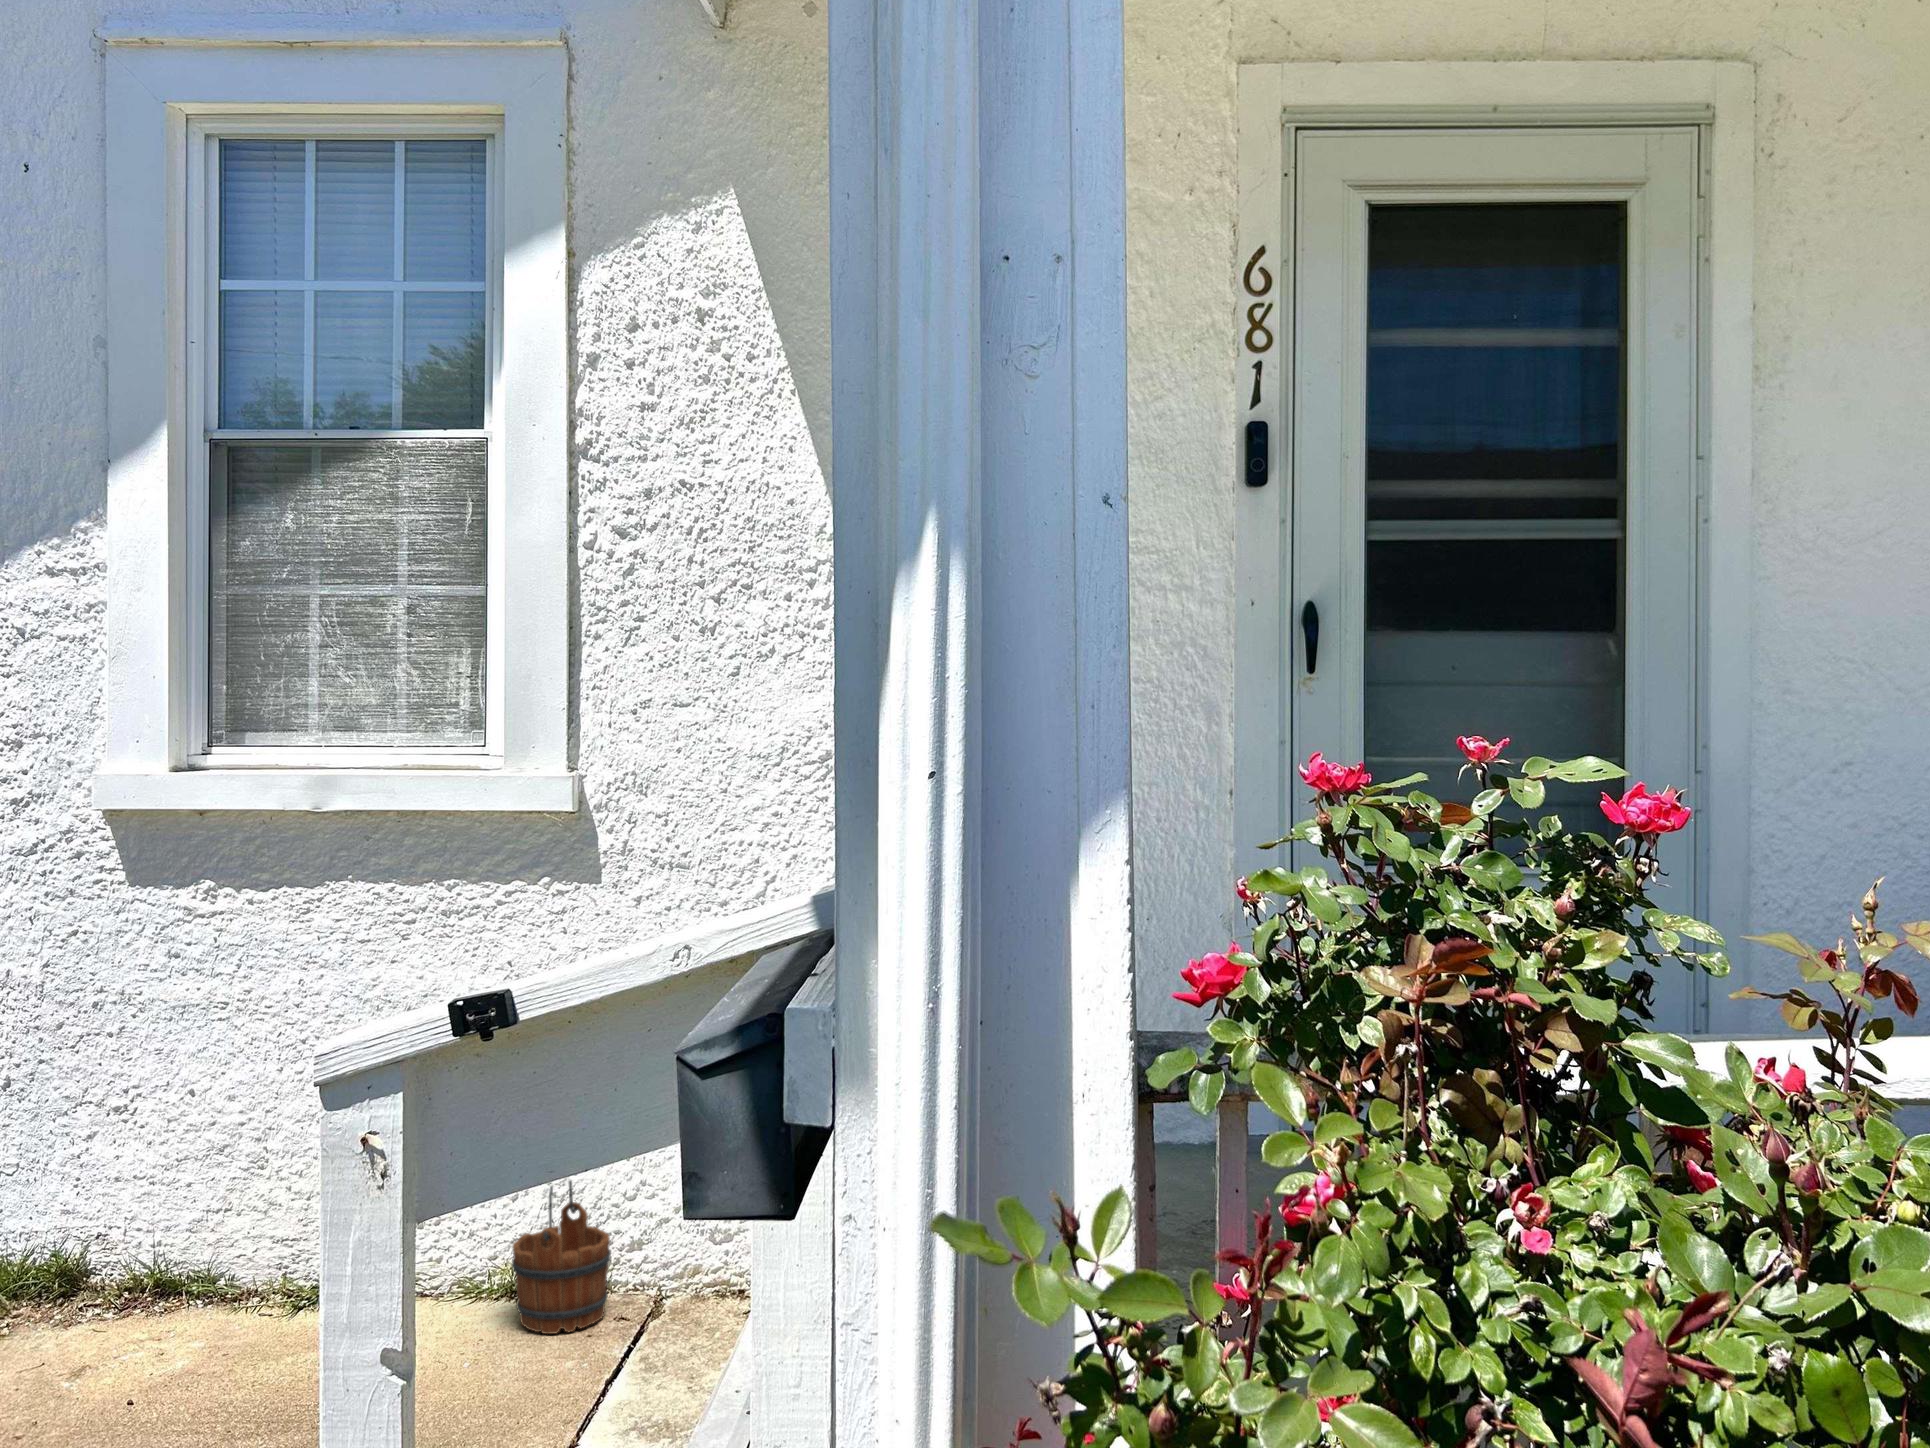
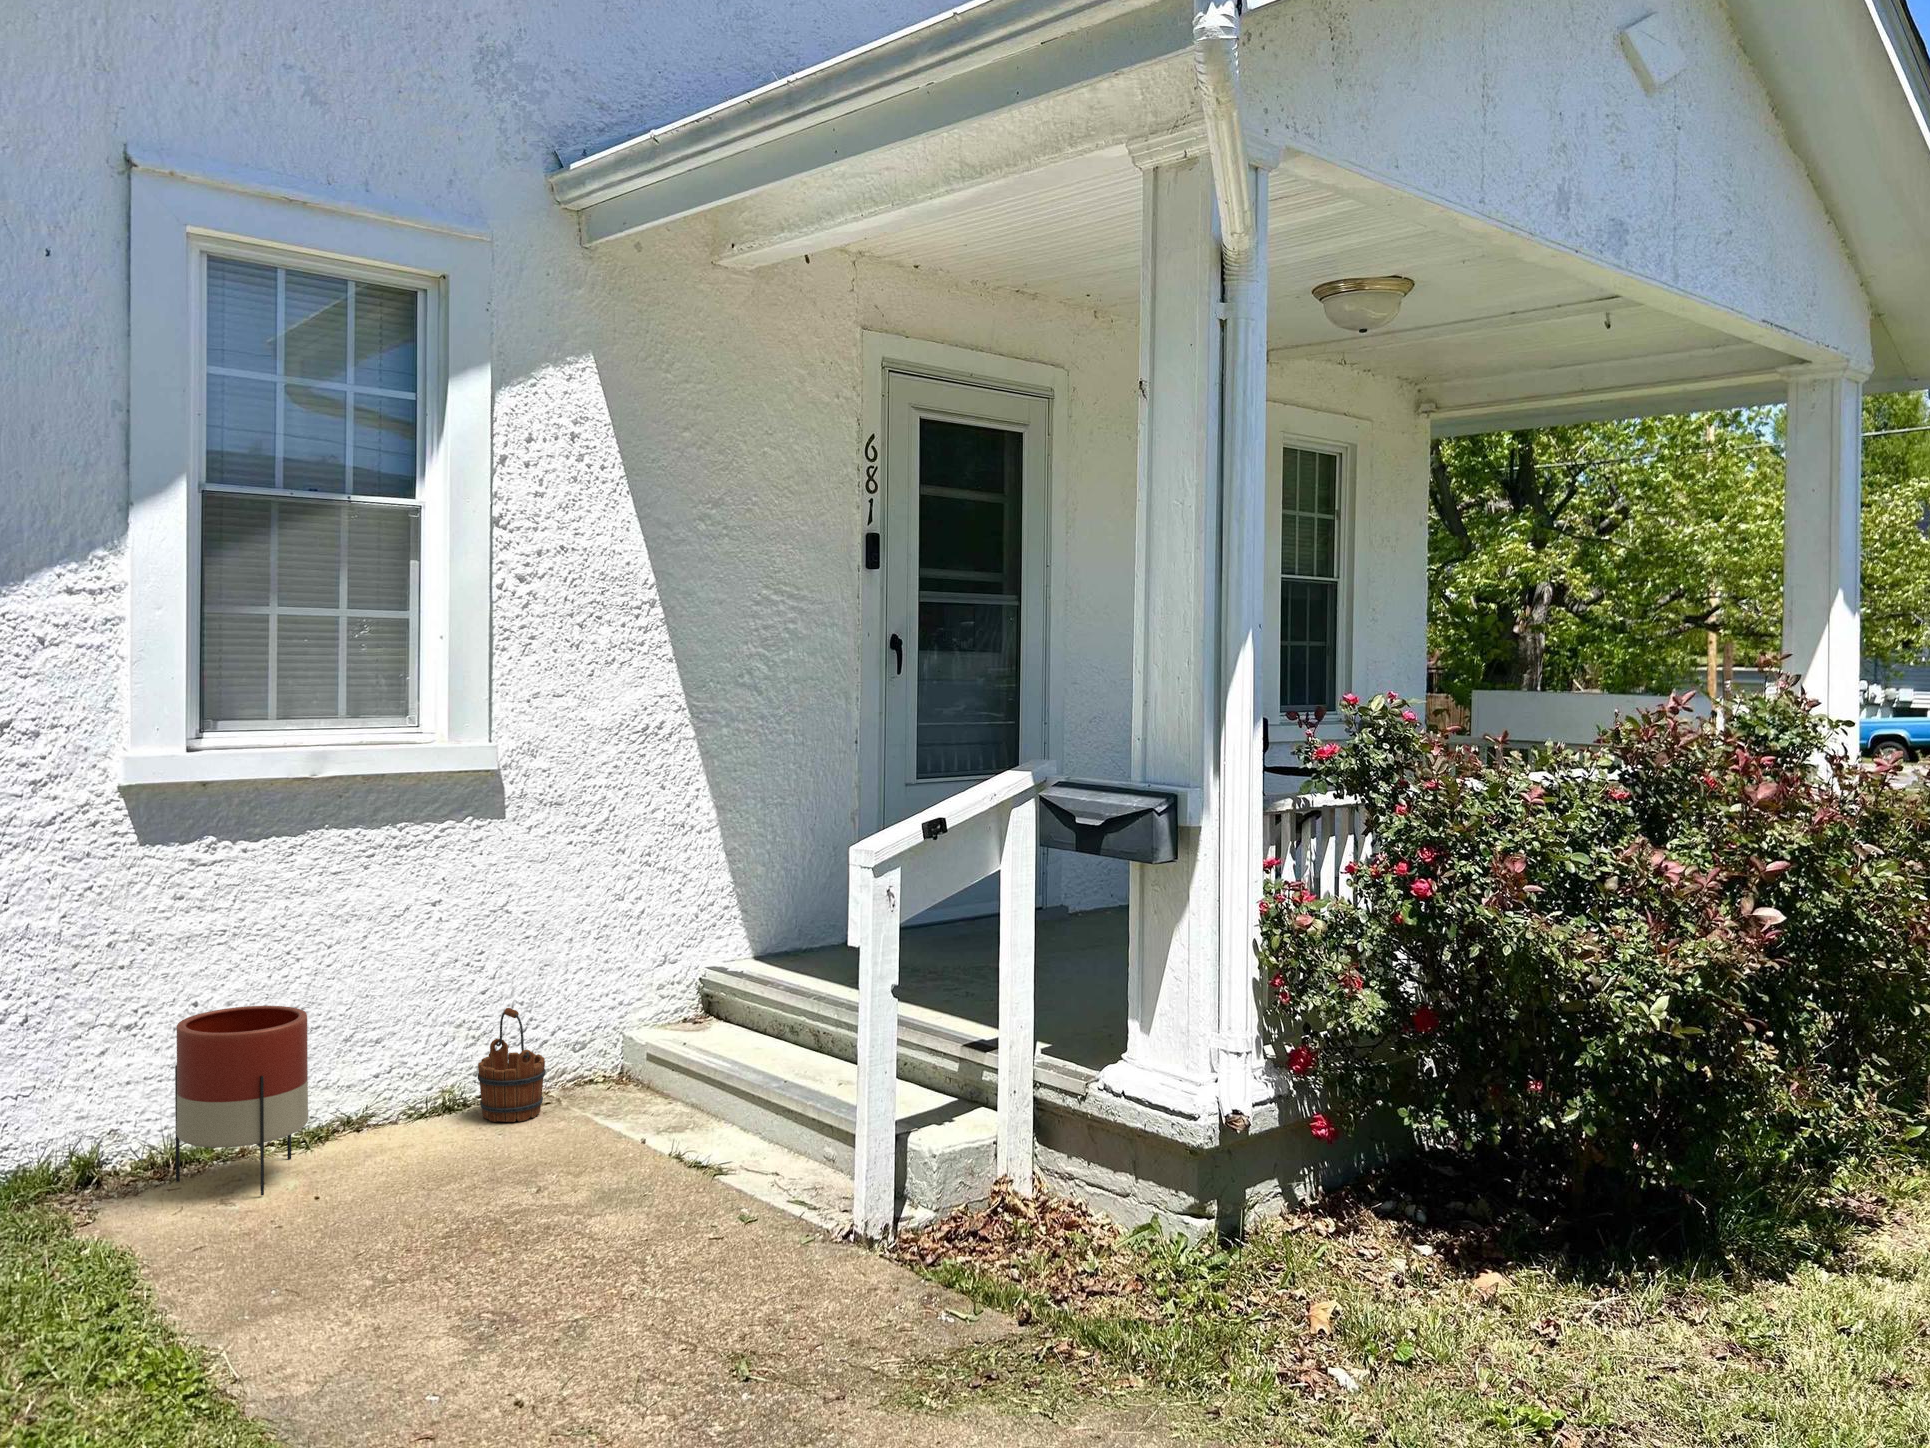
planter: none [84,1103,263,1362] -> present [175,1006,308,1195]

